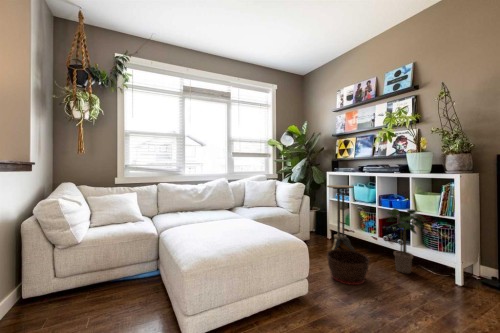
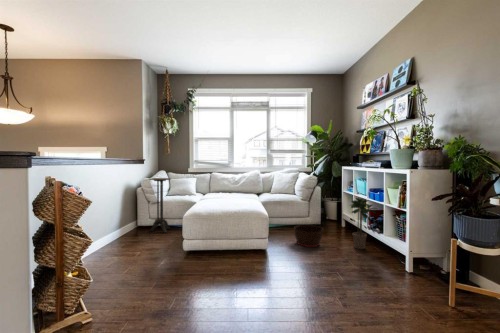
side table: present [327,185,355,251] -> present [149,178,170,233]

